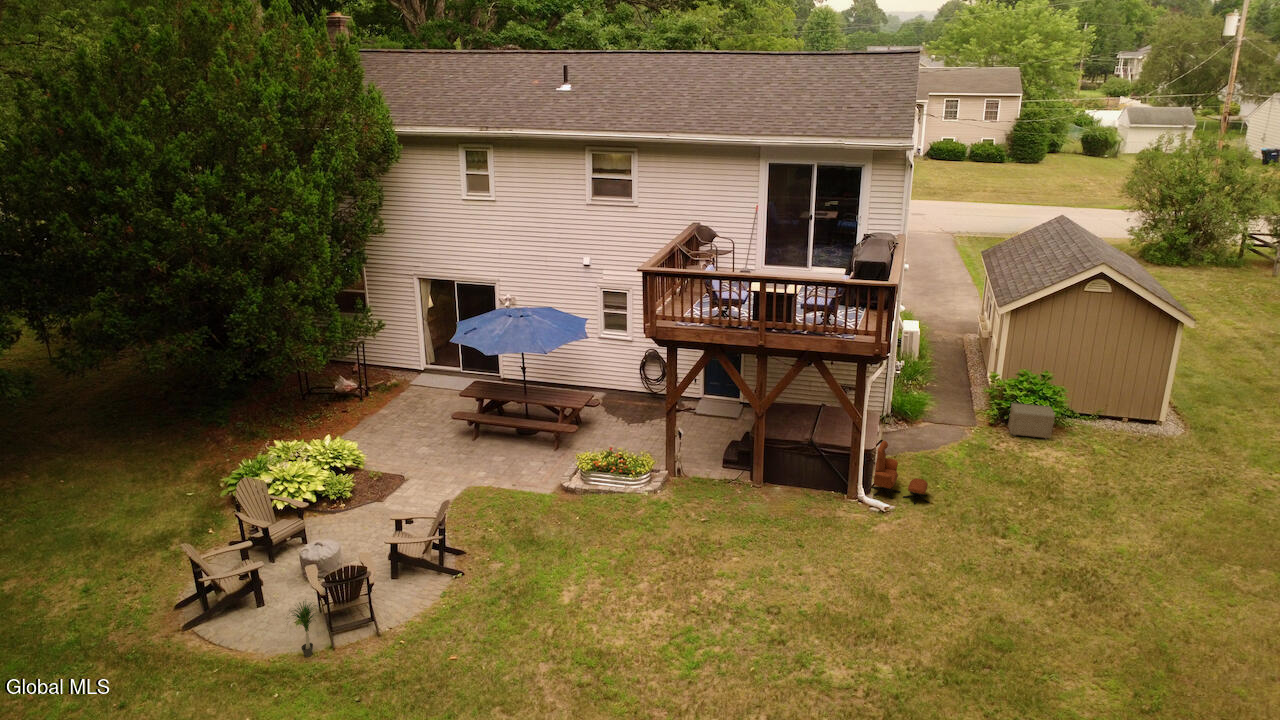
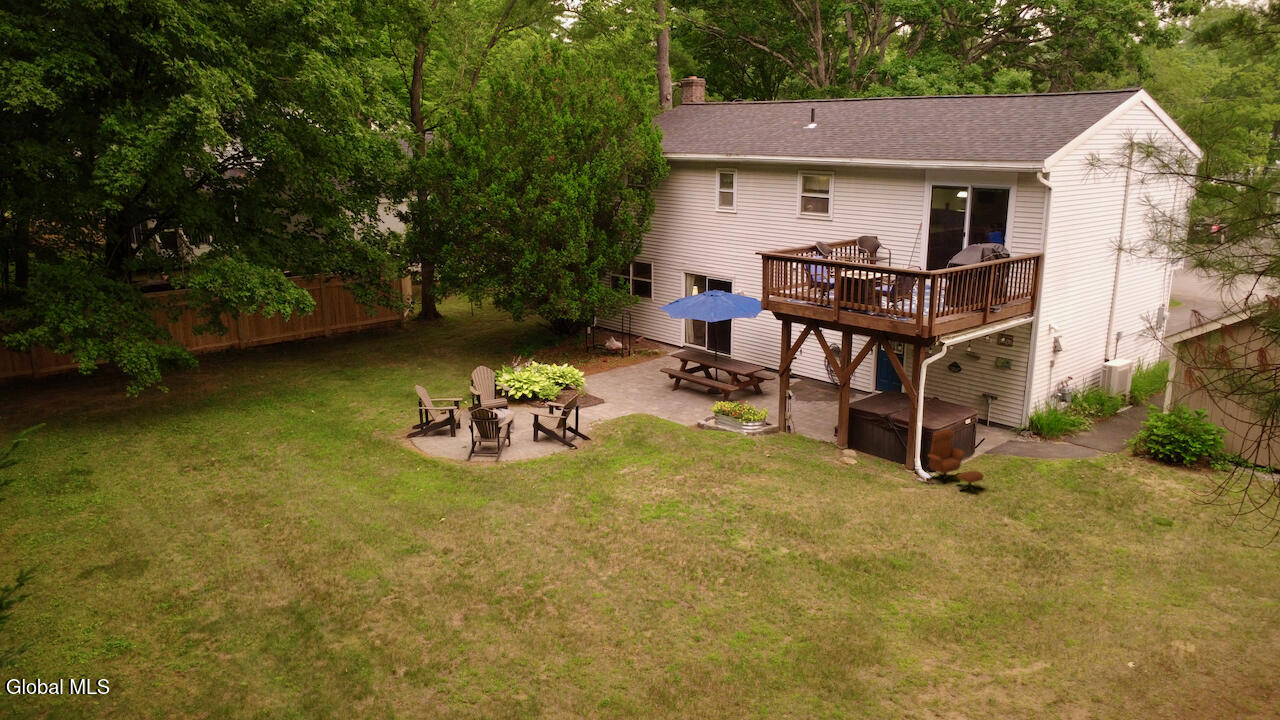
storage bench: present [1008,403,1055,439] -> none [1161,438,1222,484]
potted plant: present [292,601,314,657] -> none [433,420,461,460]

